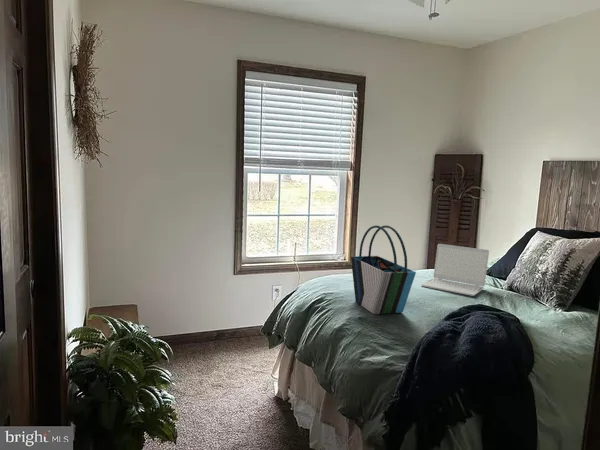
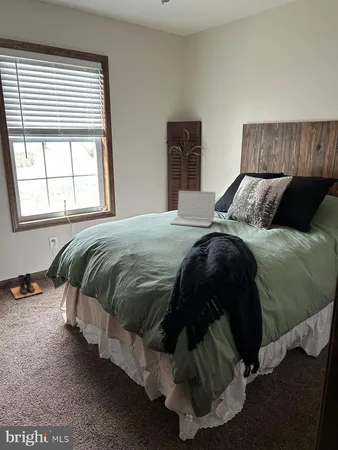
tote bag: present [351,225,416,314] -> none [117,179,170,250]
boots: none [224,325,258,353] -> present [10,273,42,299]

